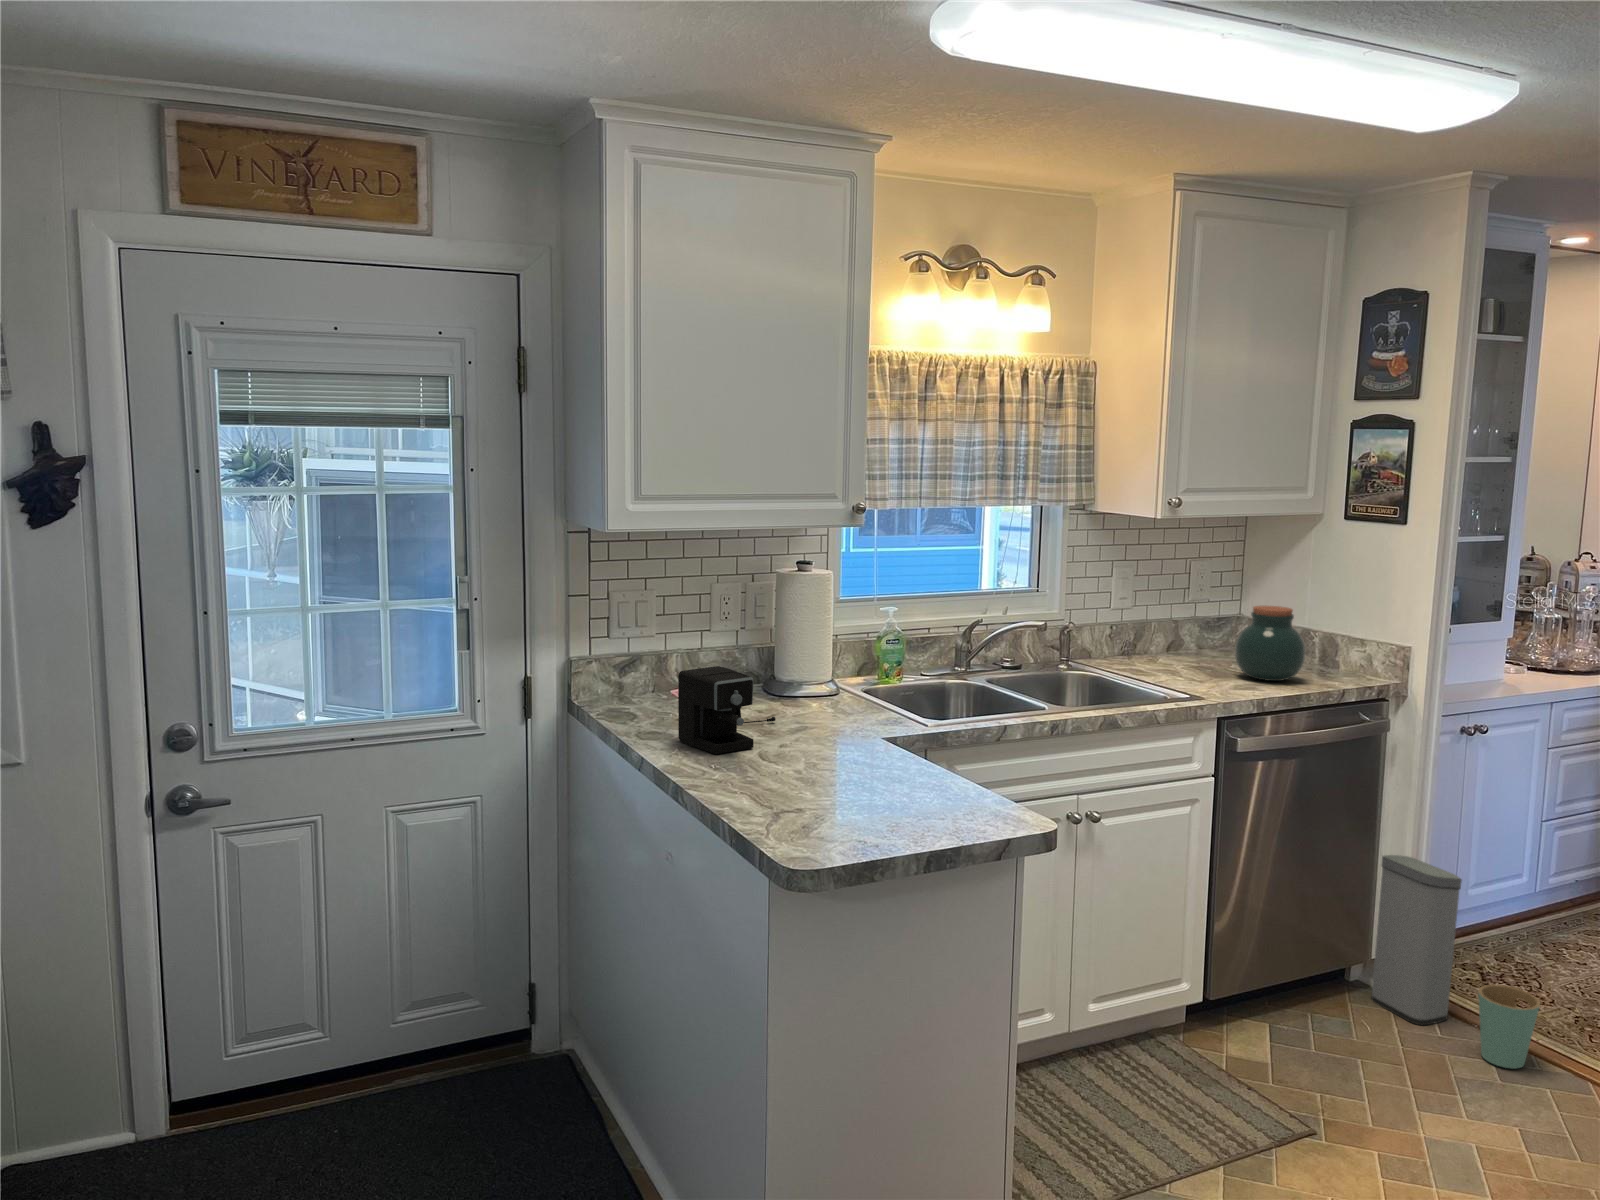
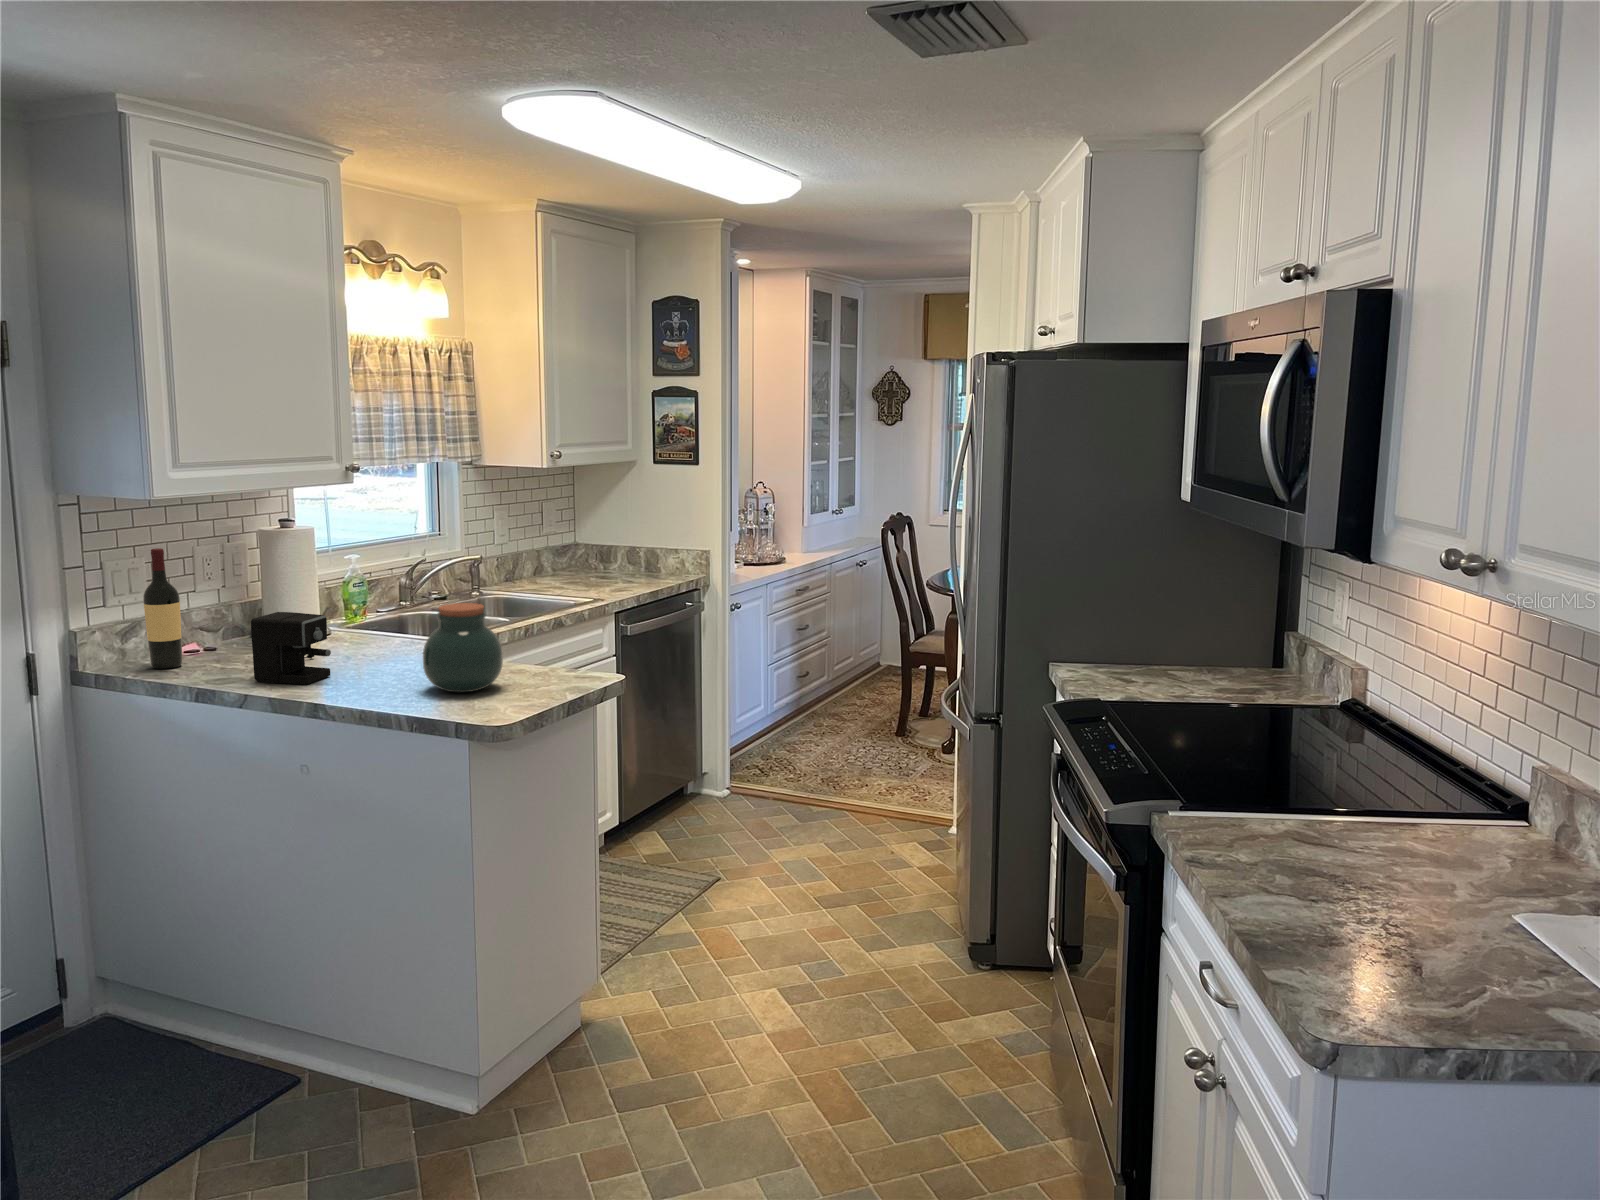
wine bottle: none [623,584,656,711] -> present [143,548,182,669]
jar: present [1235,606,1305,681] -> present [423,603,503,692]
trash can: present [1371,855,1540,1069] -> none [707,696,814,814]

